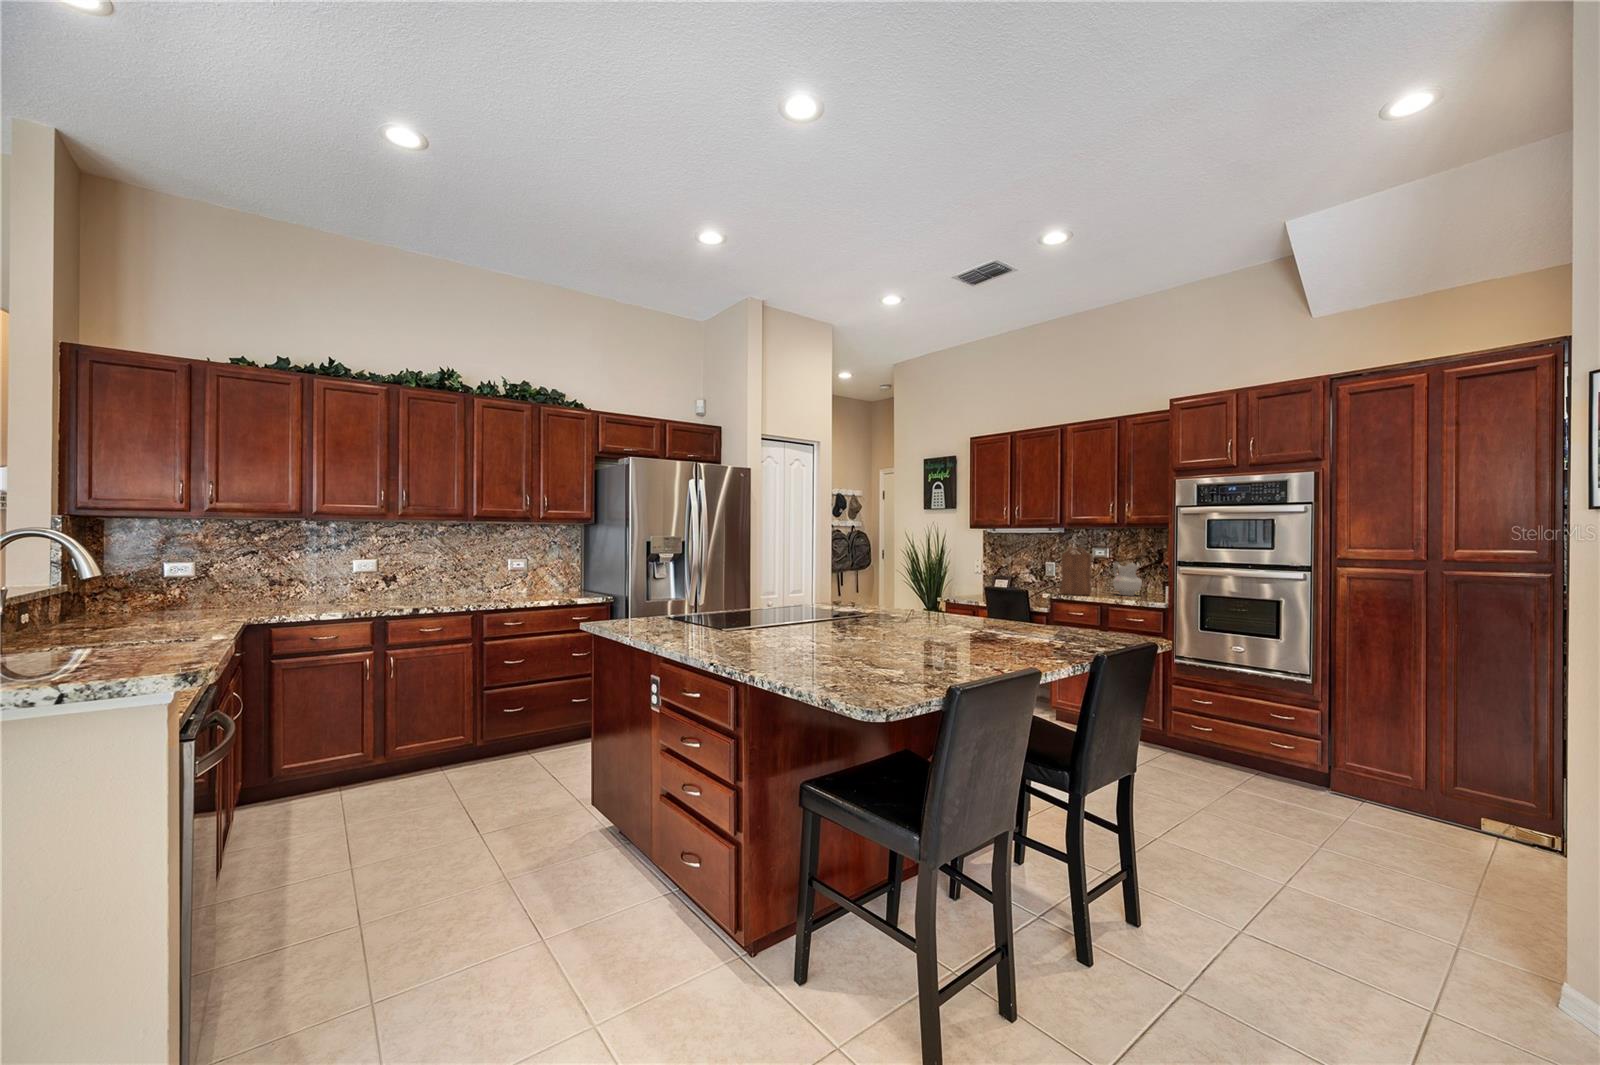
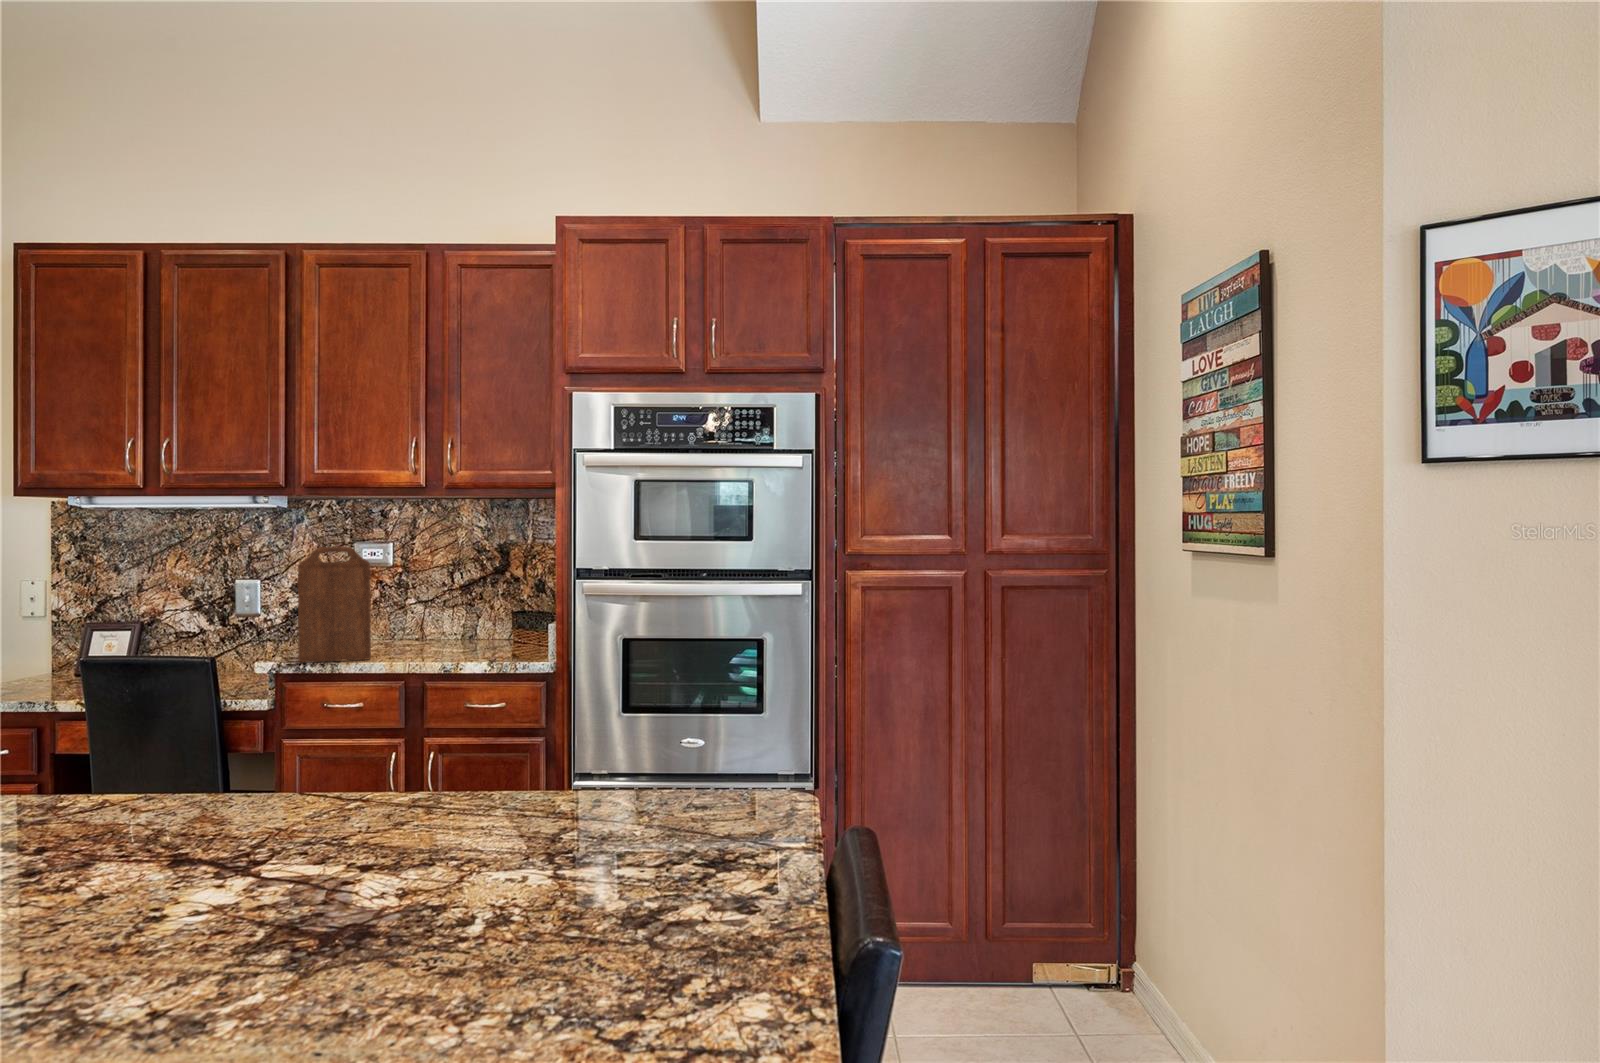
ceramic pitcher: present [1113,562,1142,596] -> none [412,574,475,649]

